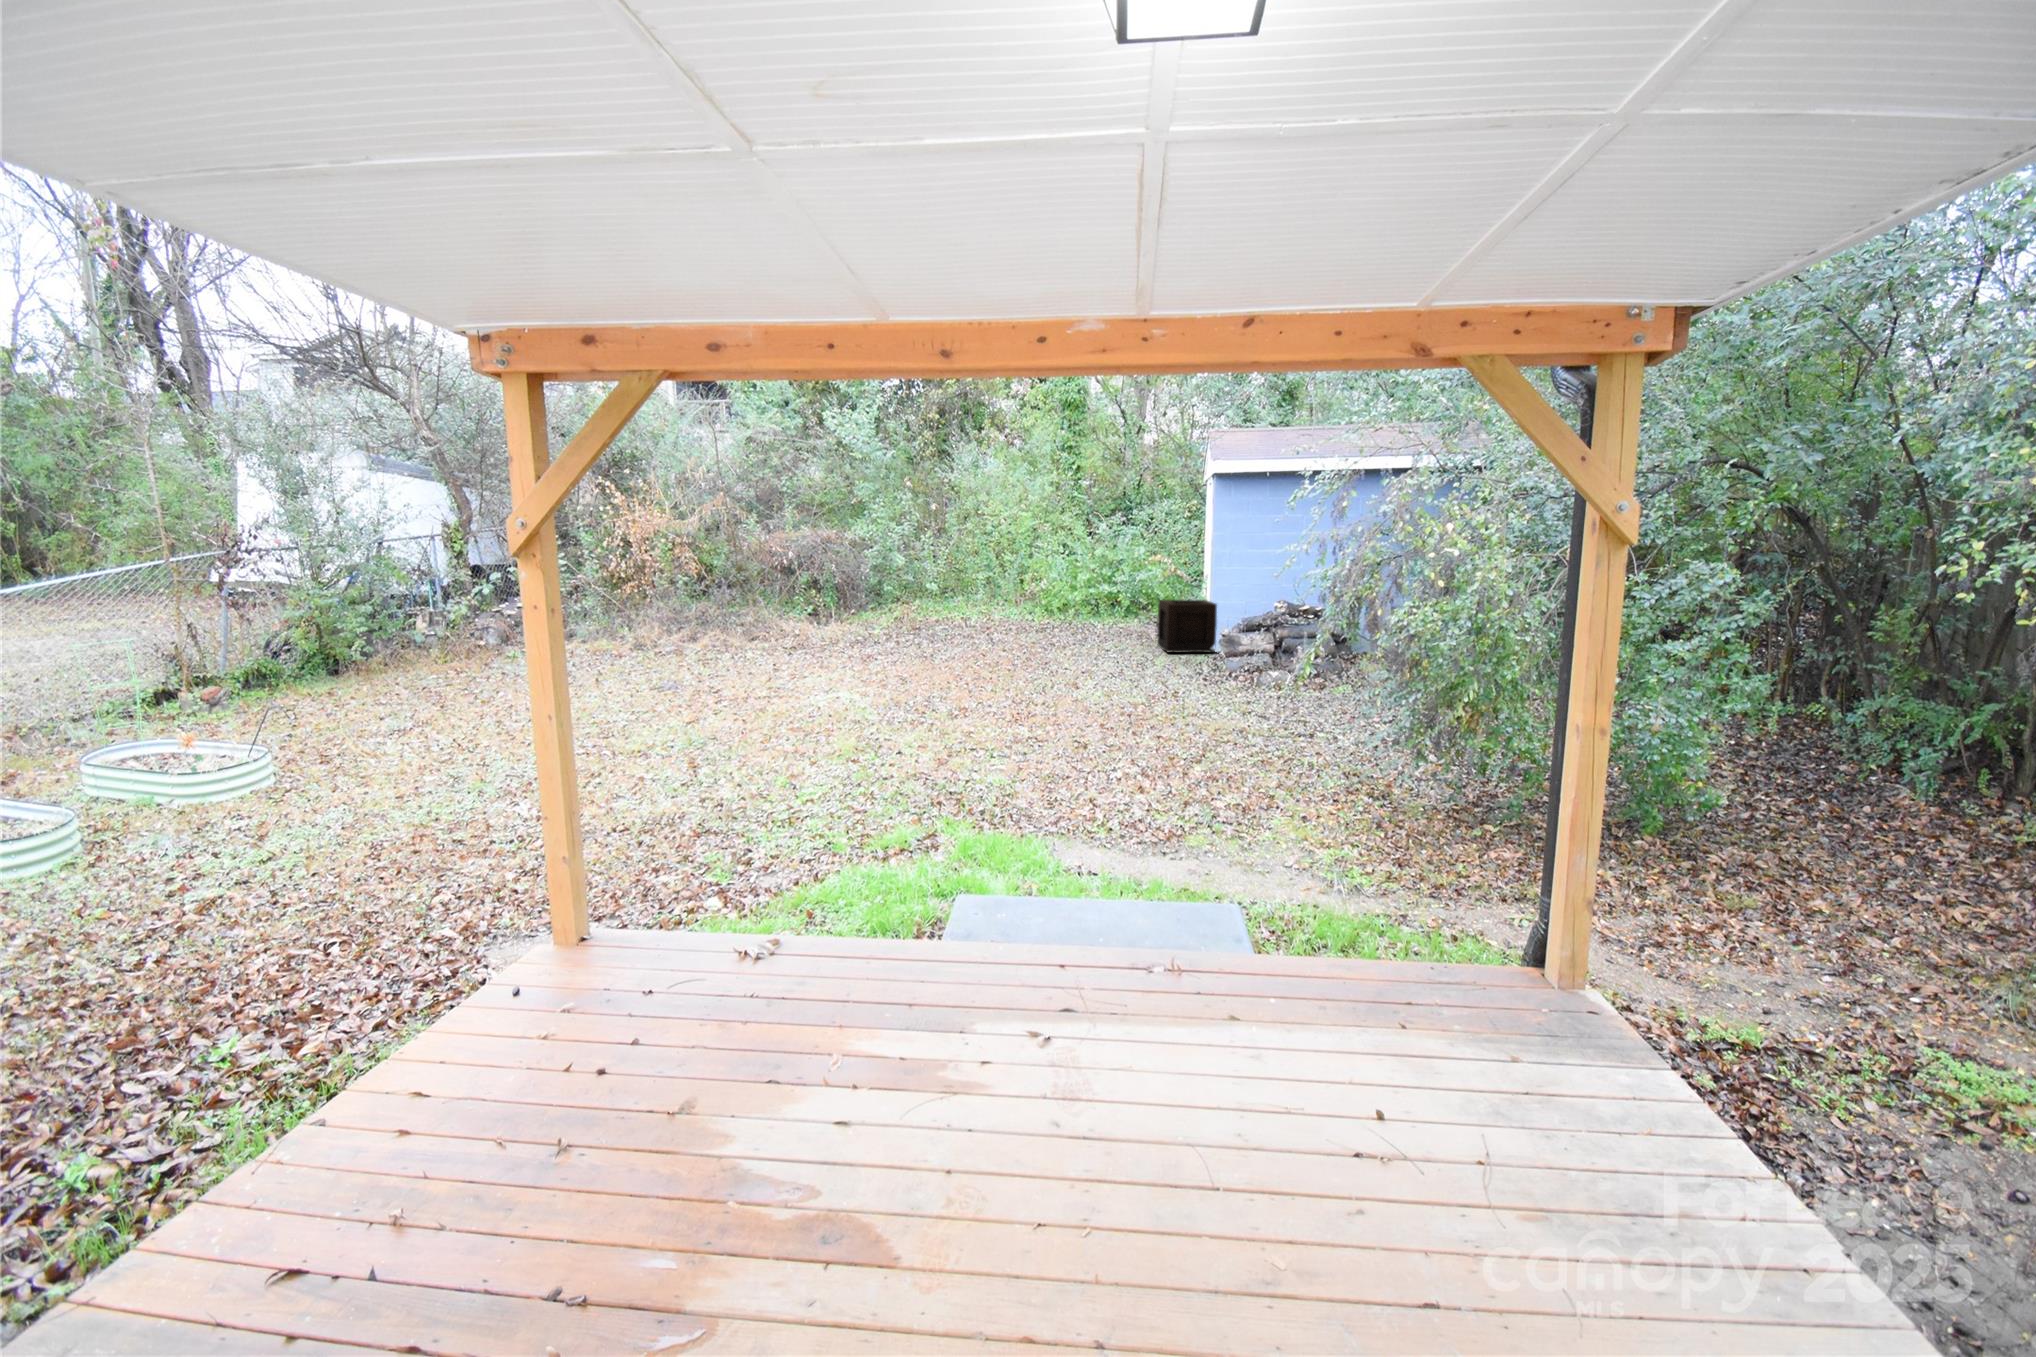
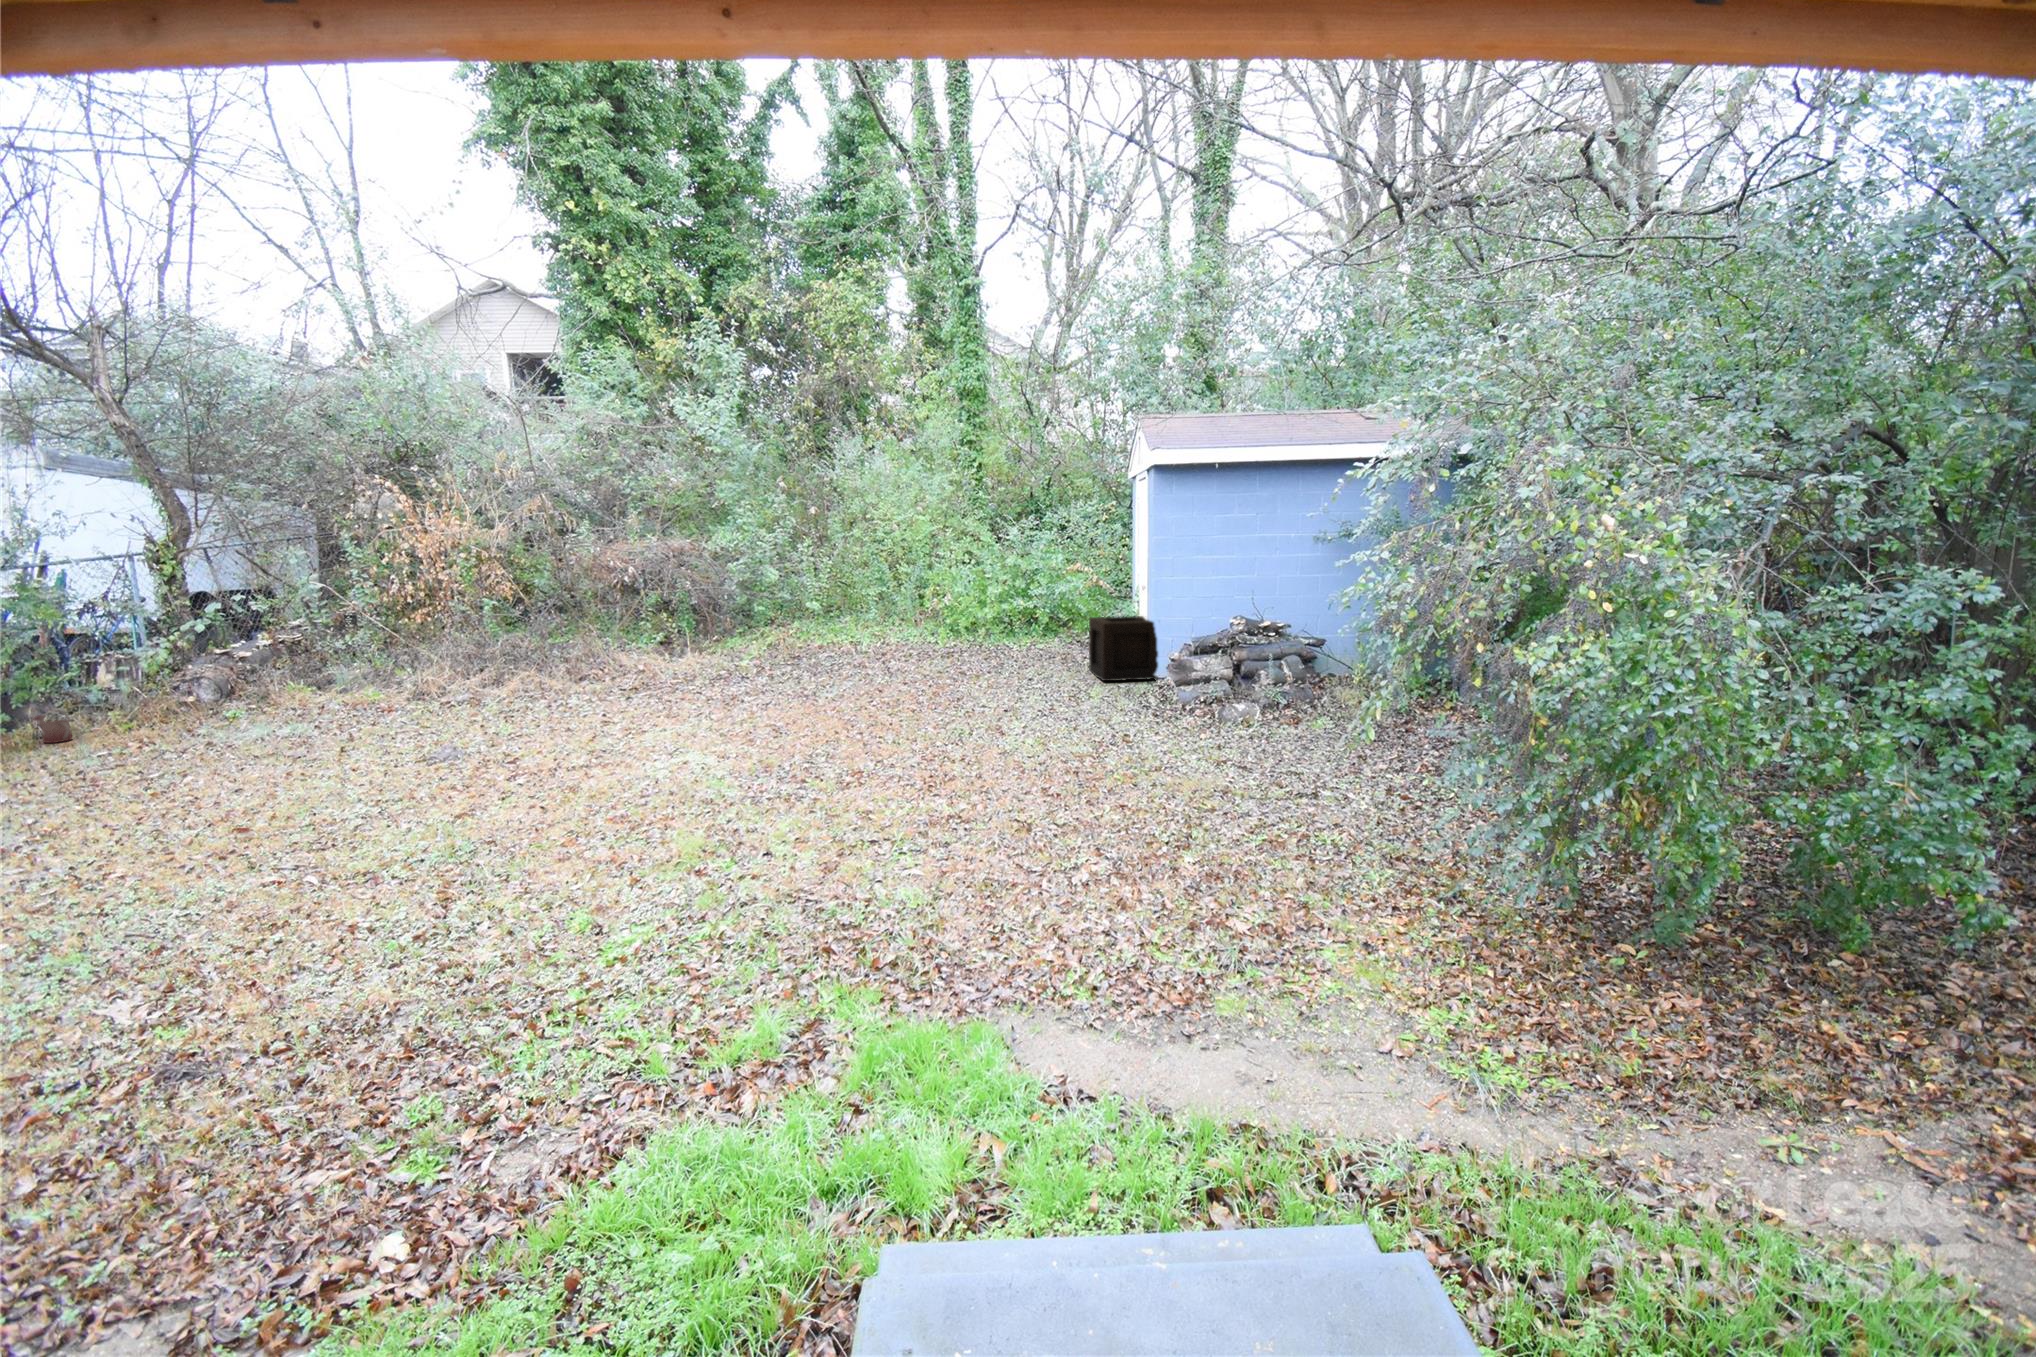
watering can: none [385,646,410,669] -> present [33,712,73,743]

